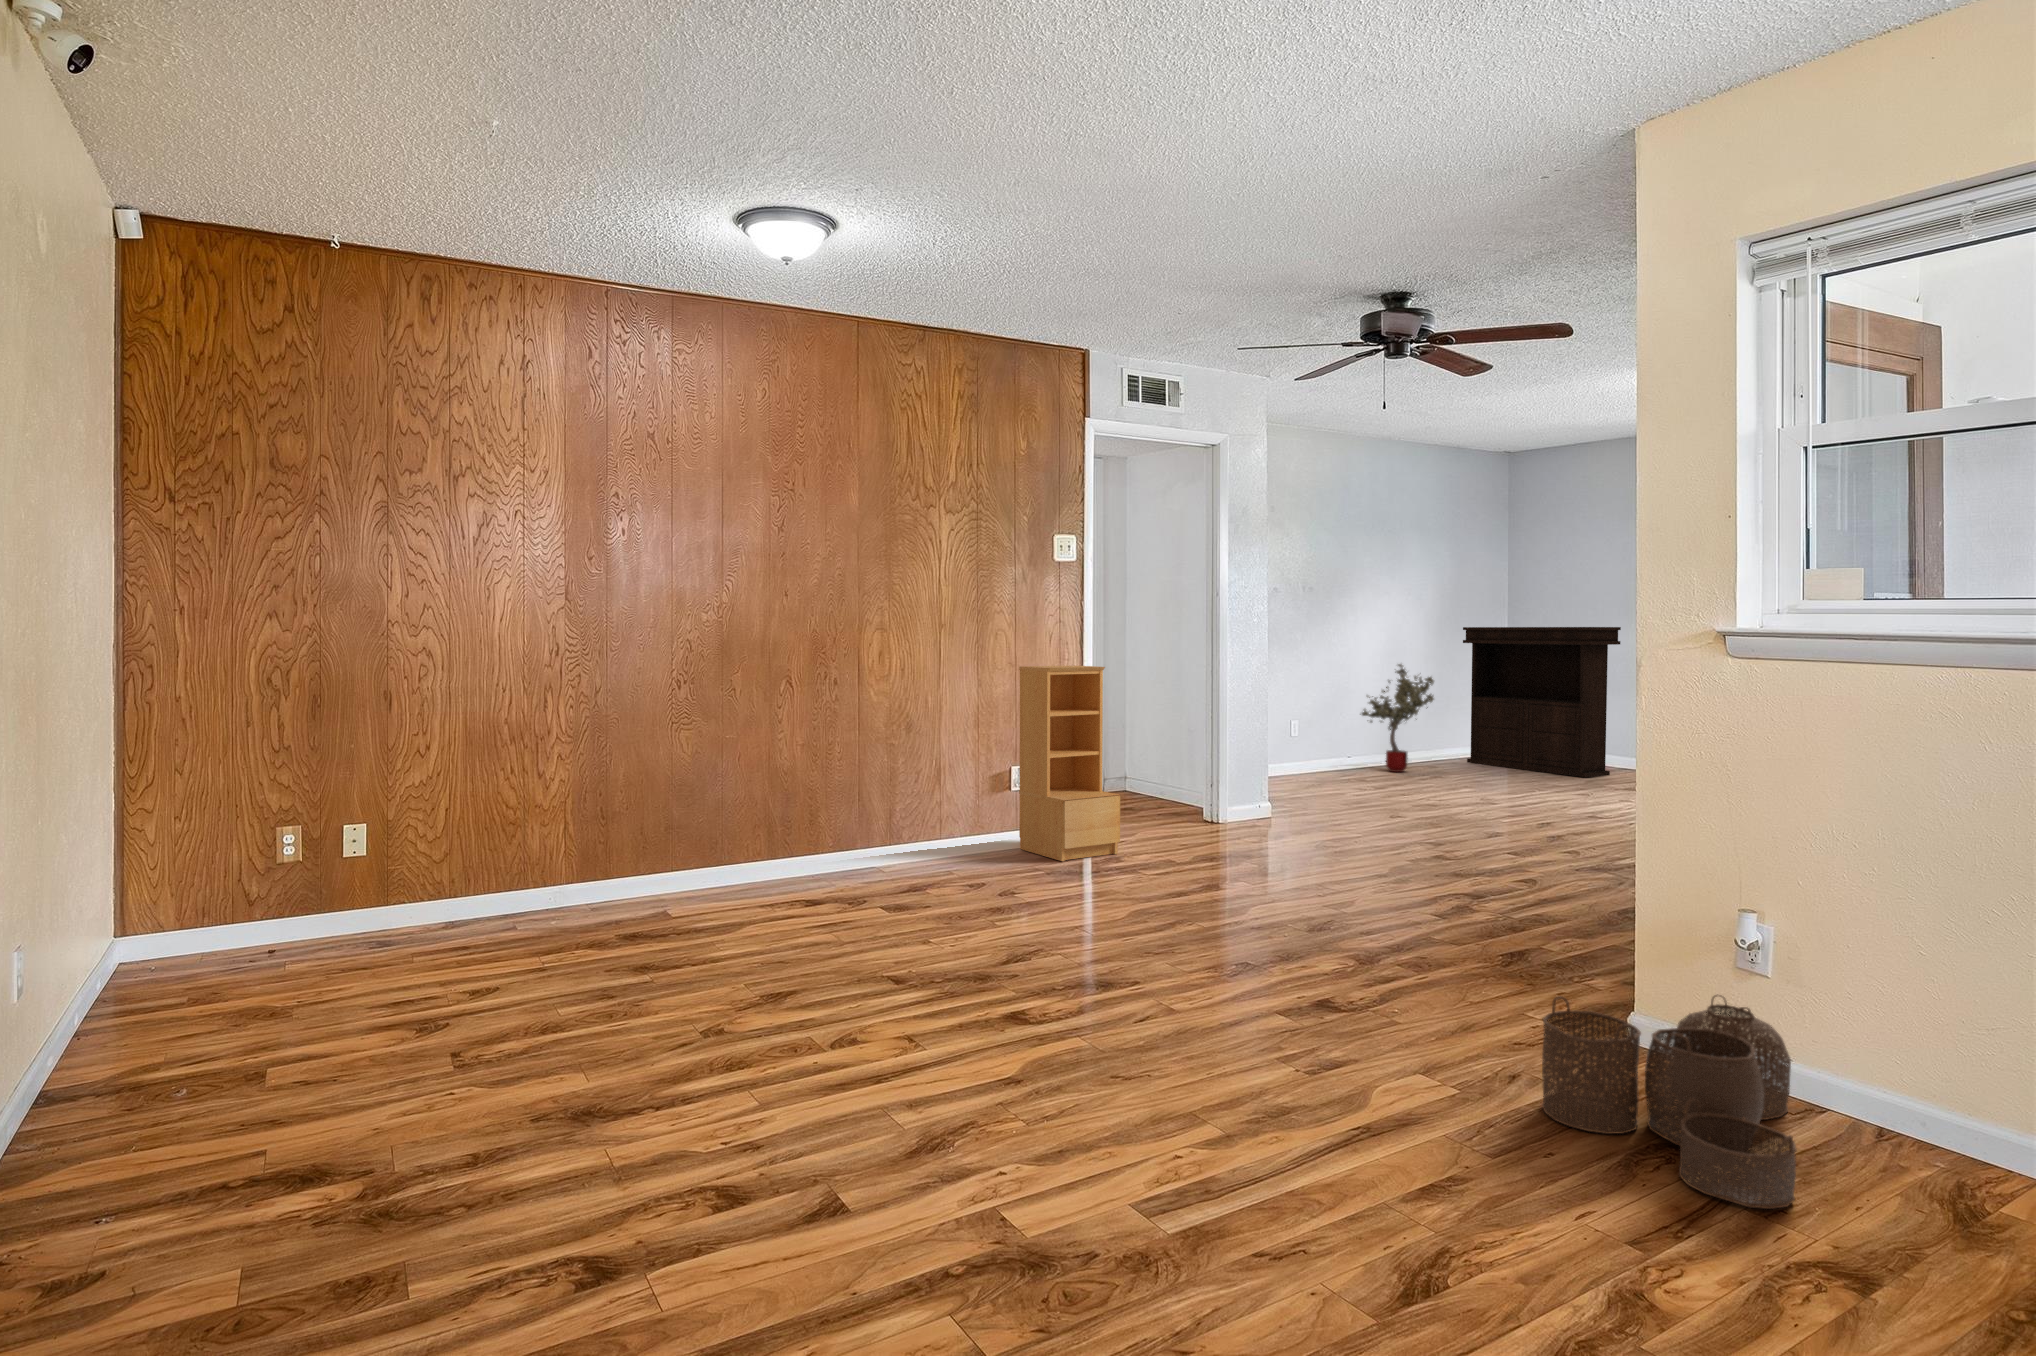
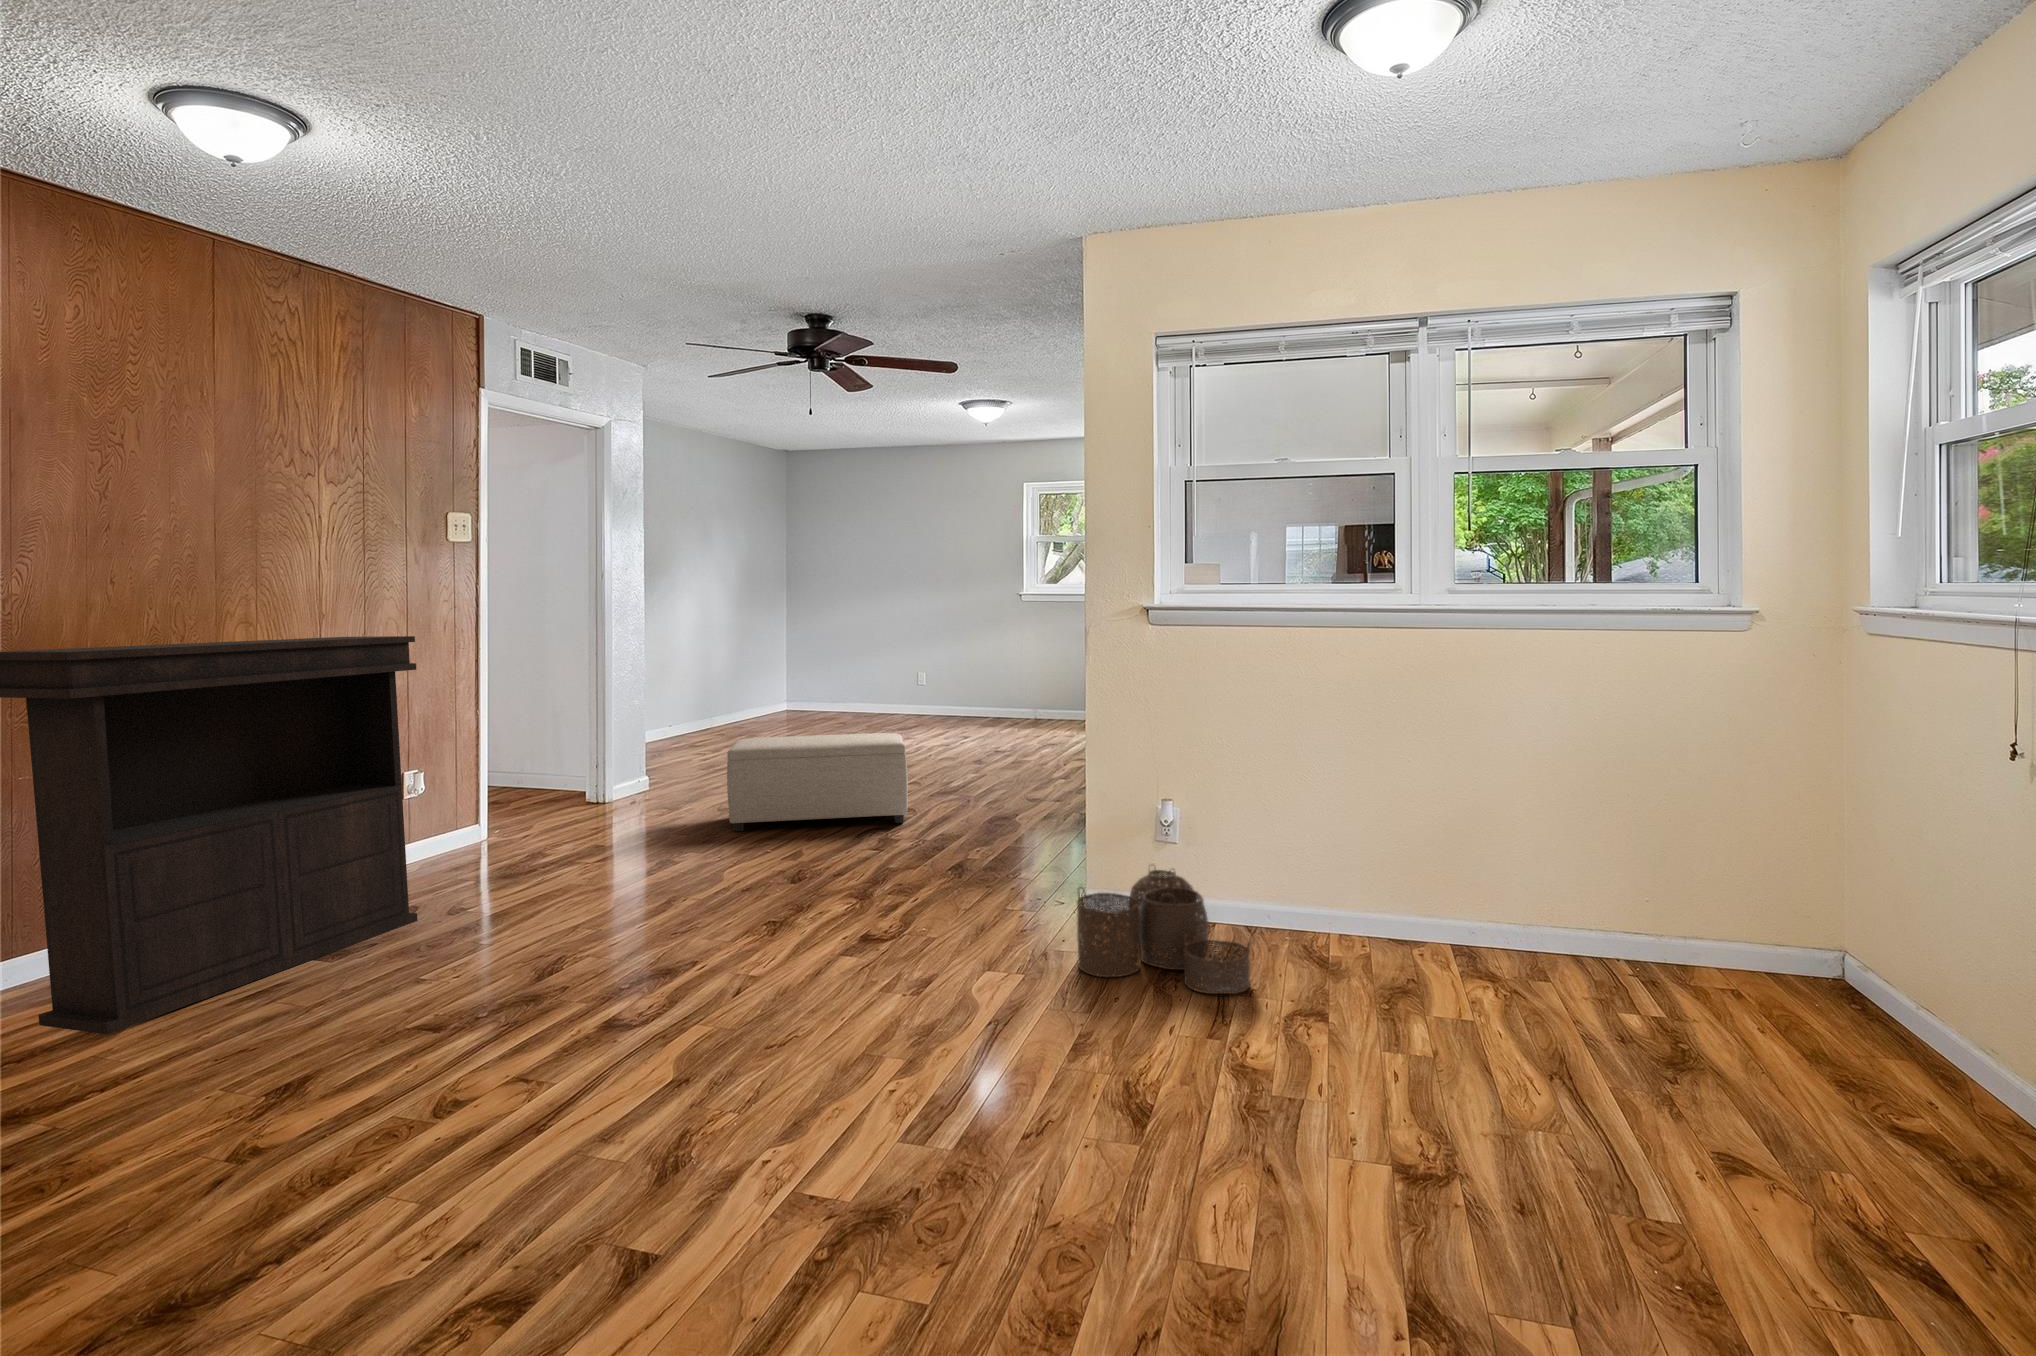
console table: present [1463,627,1621,777] -> present [0,636,417,1034]
potted tree: present [1362,664,1434,772] -> none [682,640,745,737]
bookshelf: present [1019,665,1120,861] -> none [406,659,541,866]
ottoman: none [1302,769,1529,893] -> present [727,733,908,831]

